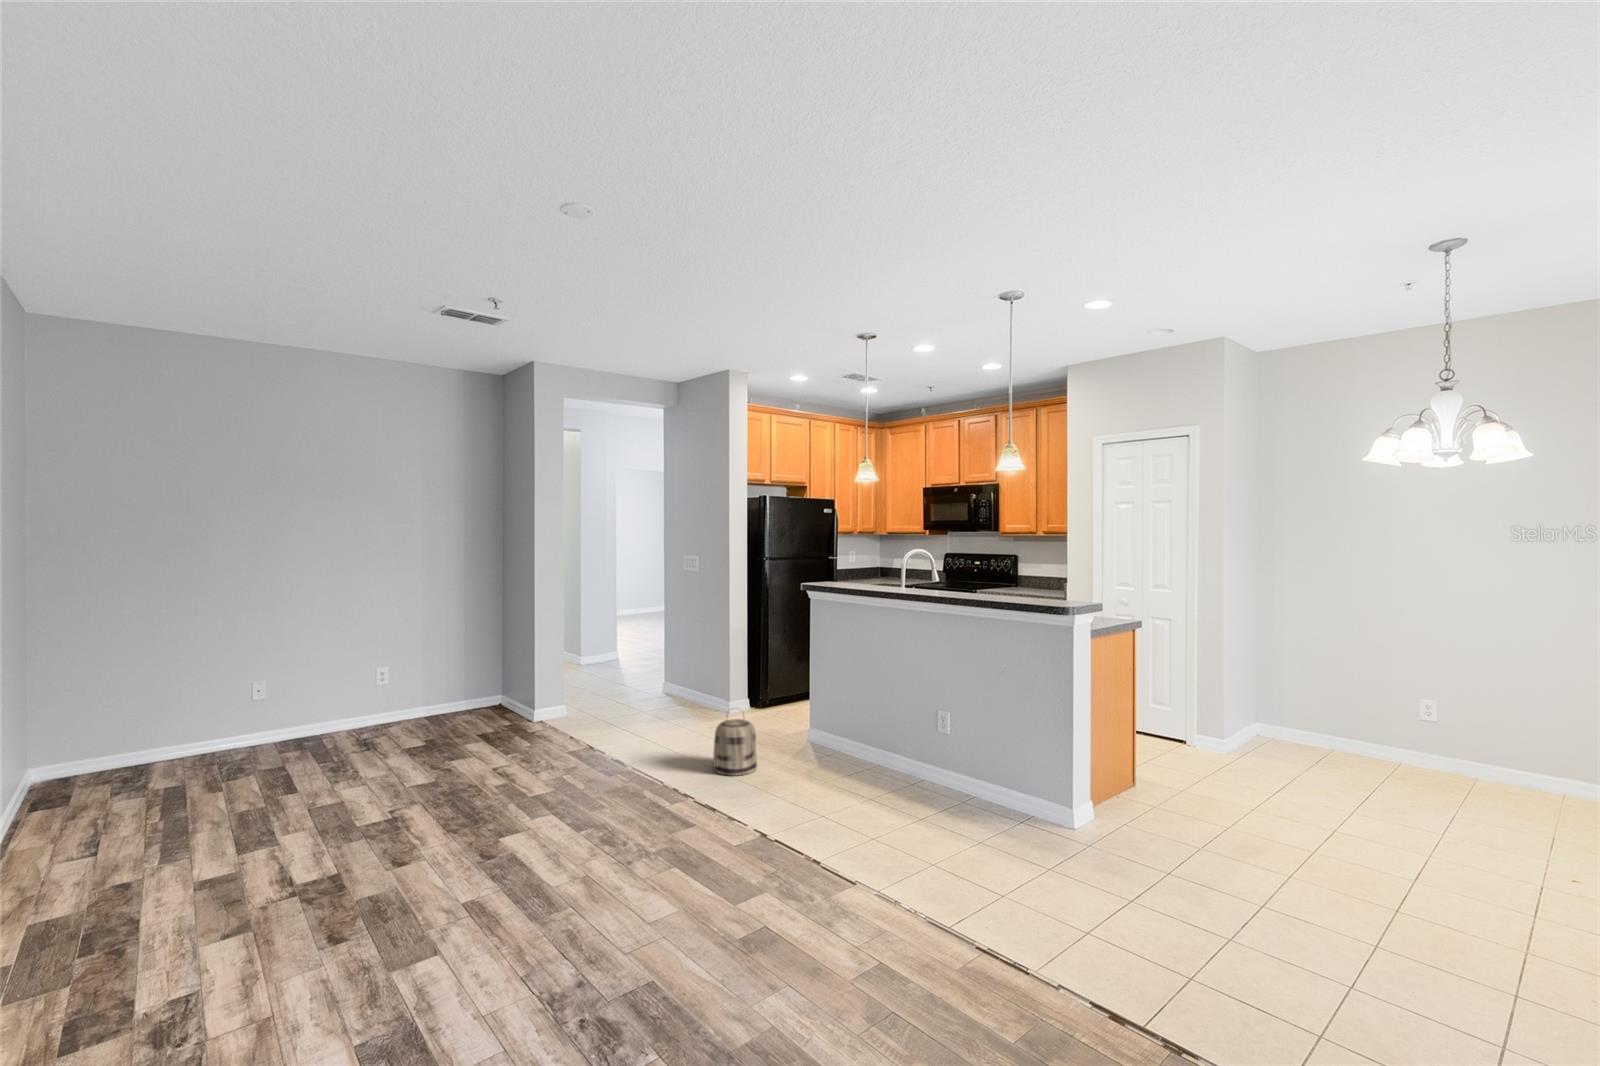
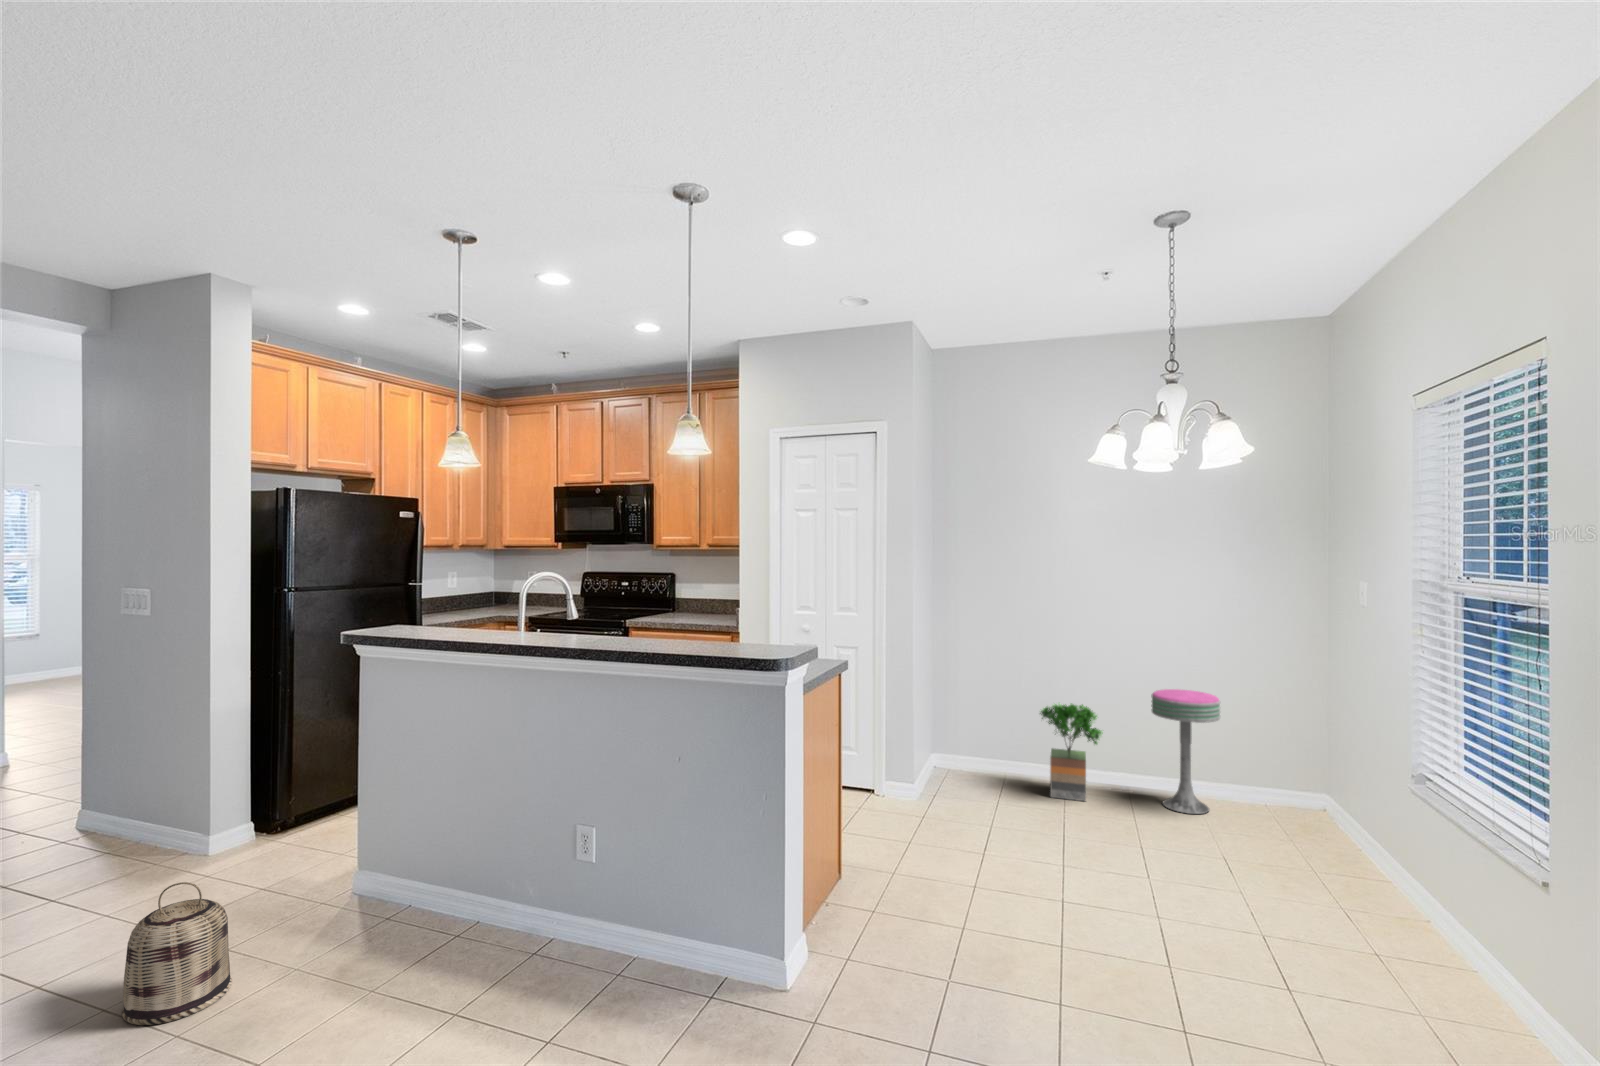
bar stool: none [1489,675,1577,799] -> present [1151,689,1220,814]
potted tree: none [1357,678,1432,772] -> present [1040,703,1103,801]

